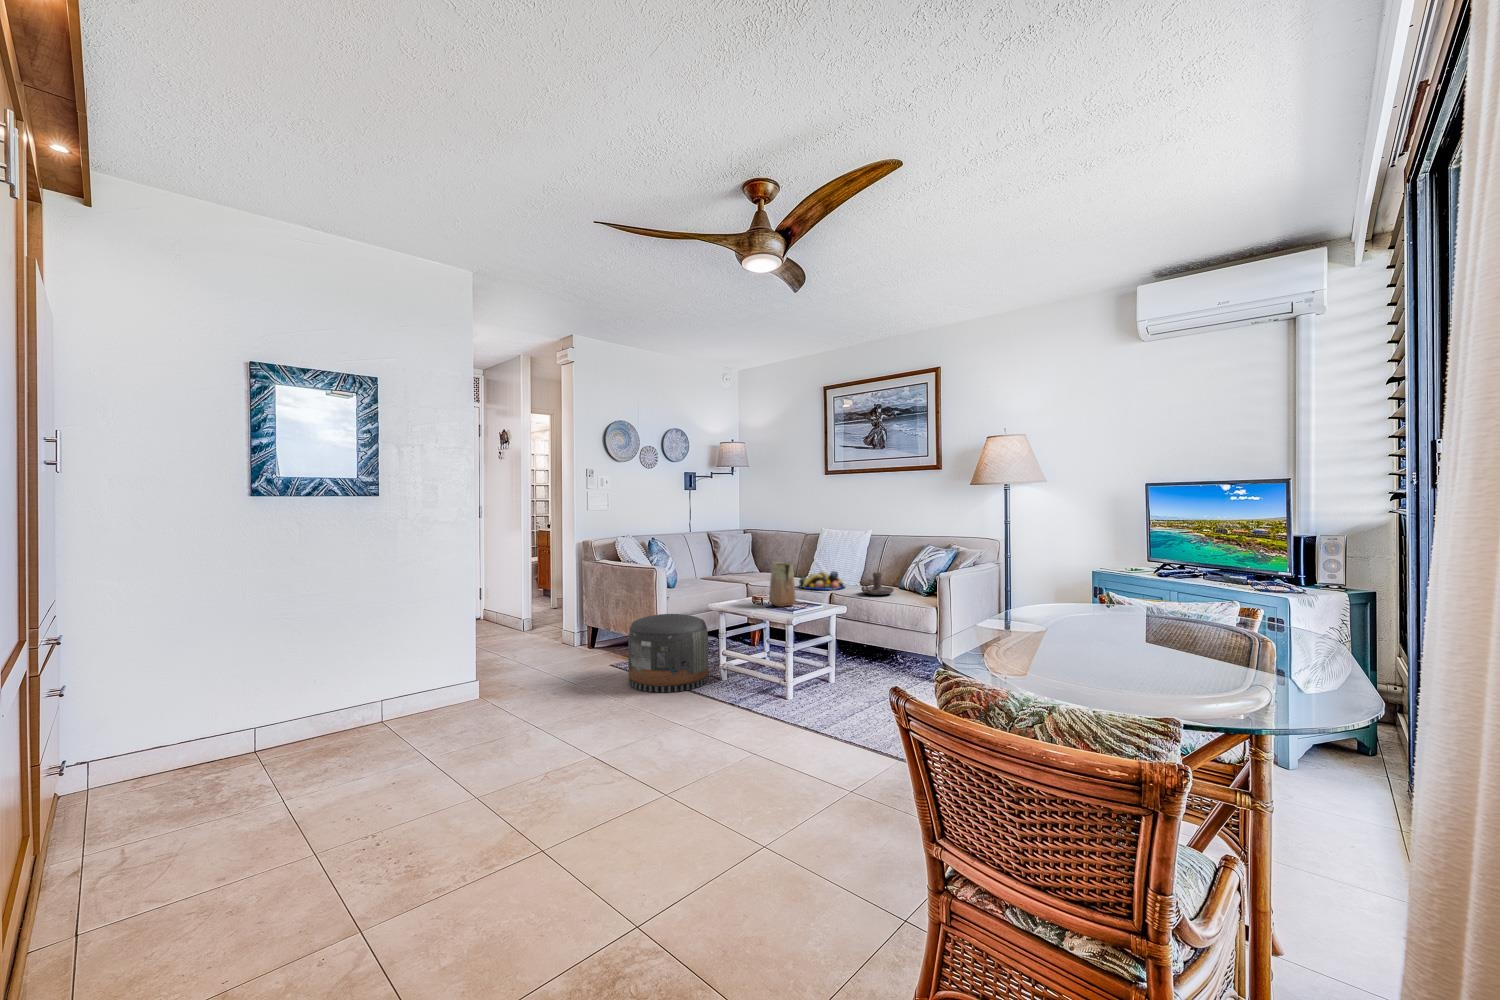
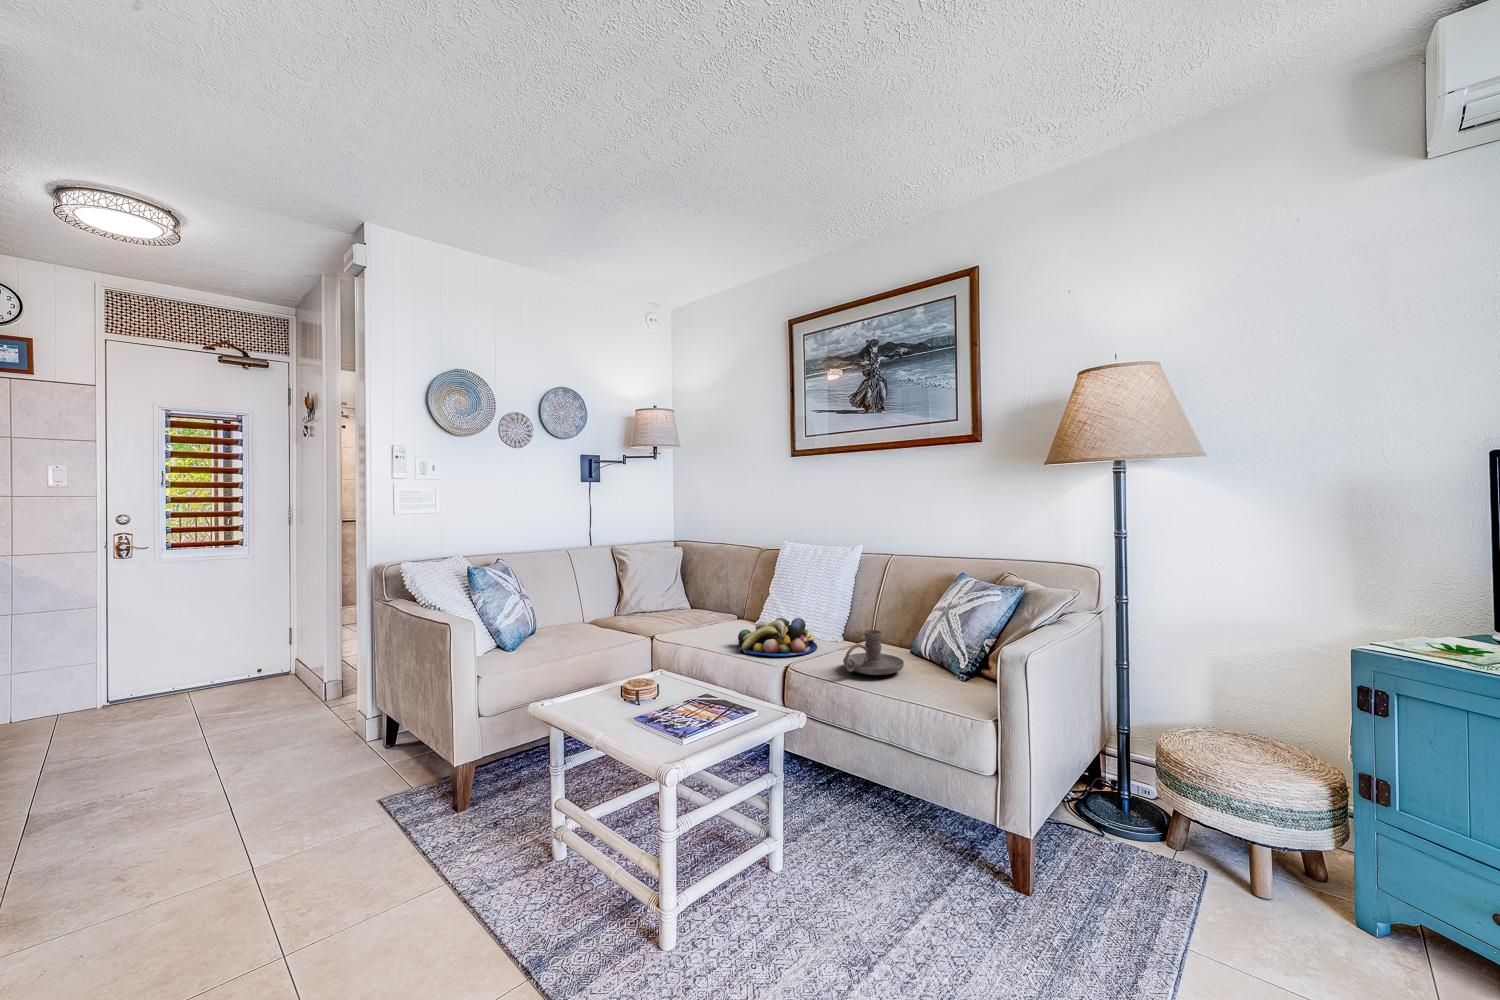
vase: present [769,562,796,607] -> none [653,621,706,718]
pouf: present [628,614,708,692] -> none [333,726,524,938]

